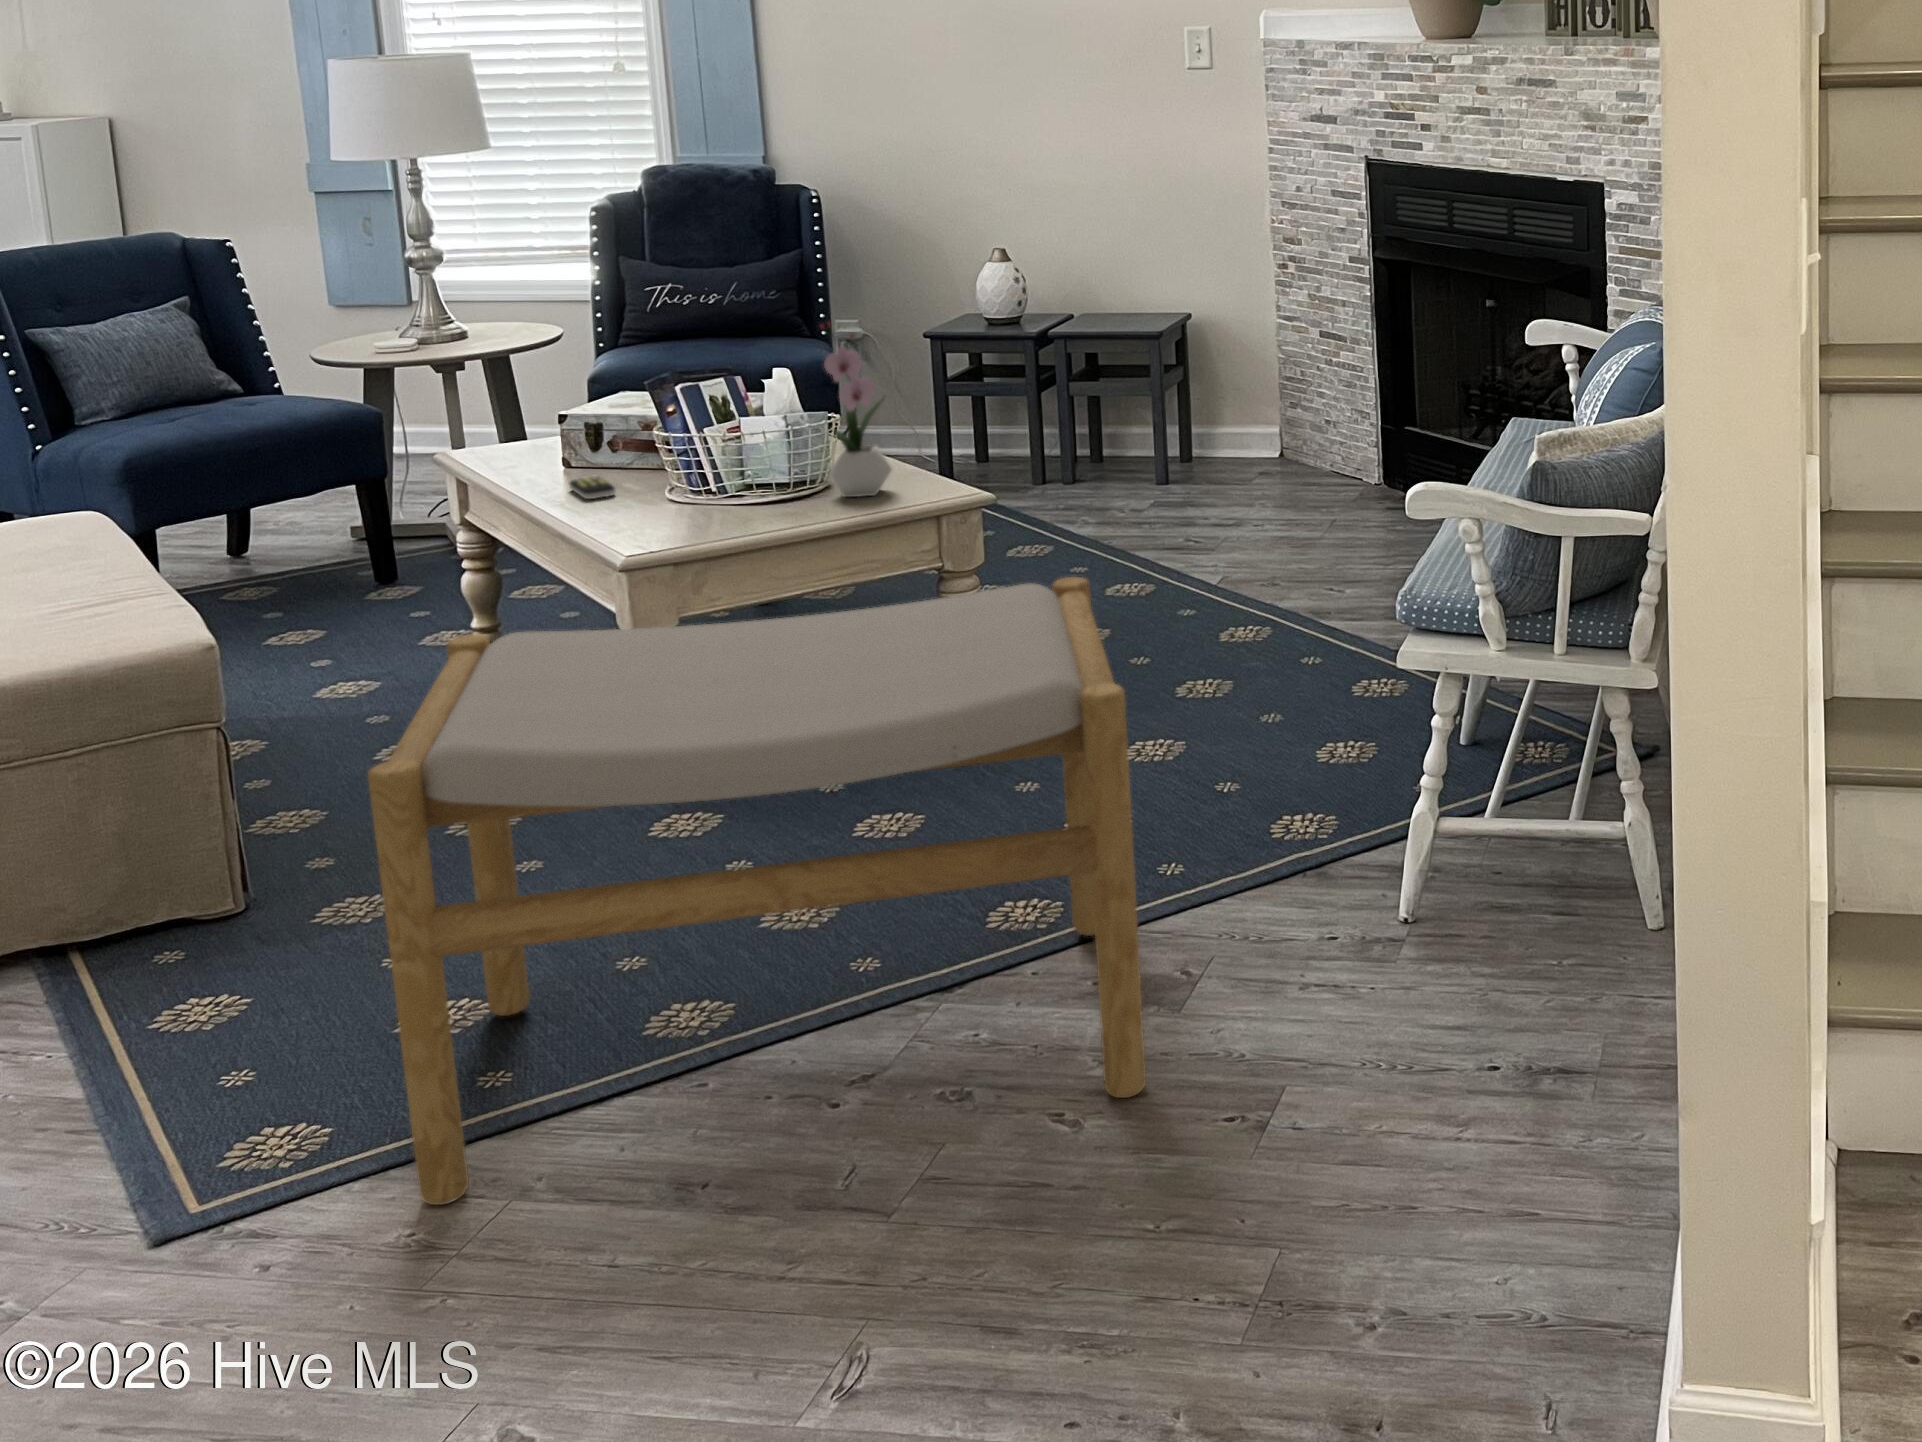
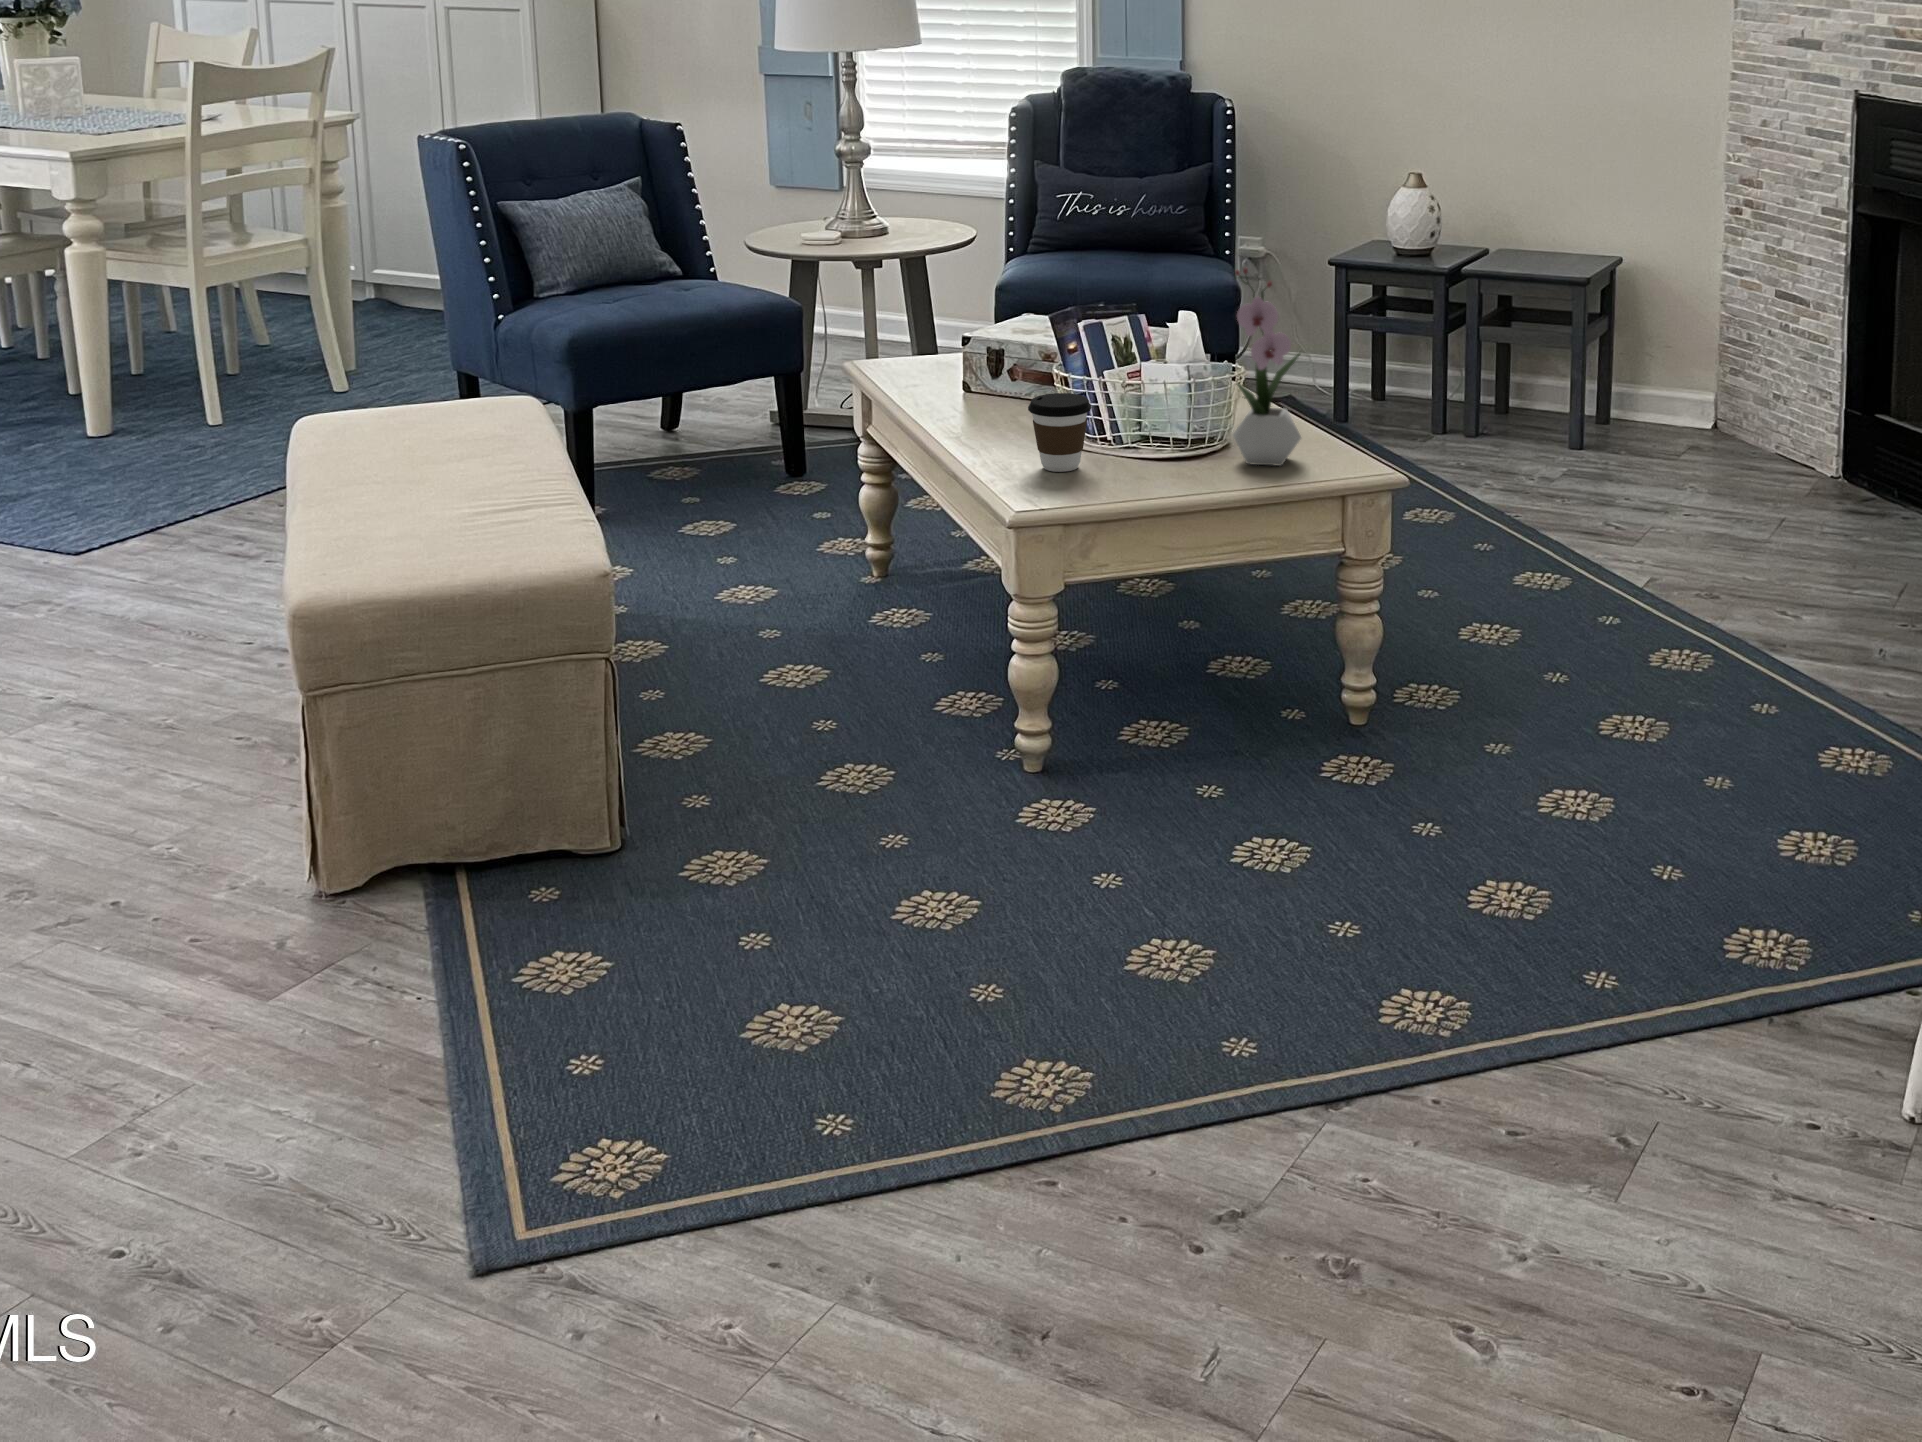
coffee cup: none [632,449,693,520] -> present [1028,393,1091,472]
remote control: present [570,476,616,499] -> none [965,409,1010,436]
footstool: present [368,577,1146,1205] -> none [714,617,1594,1323]

